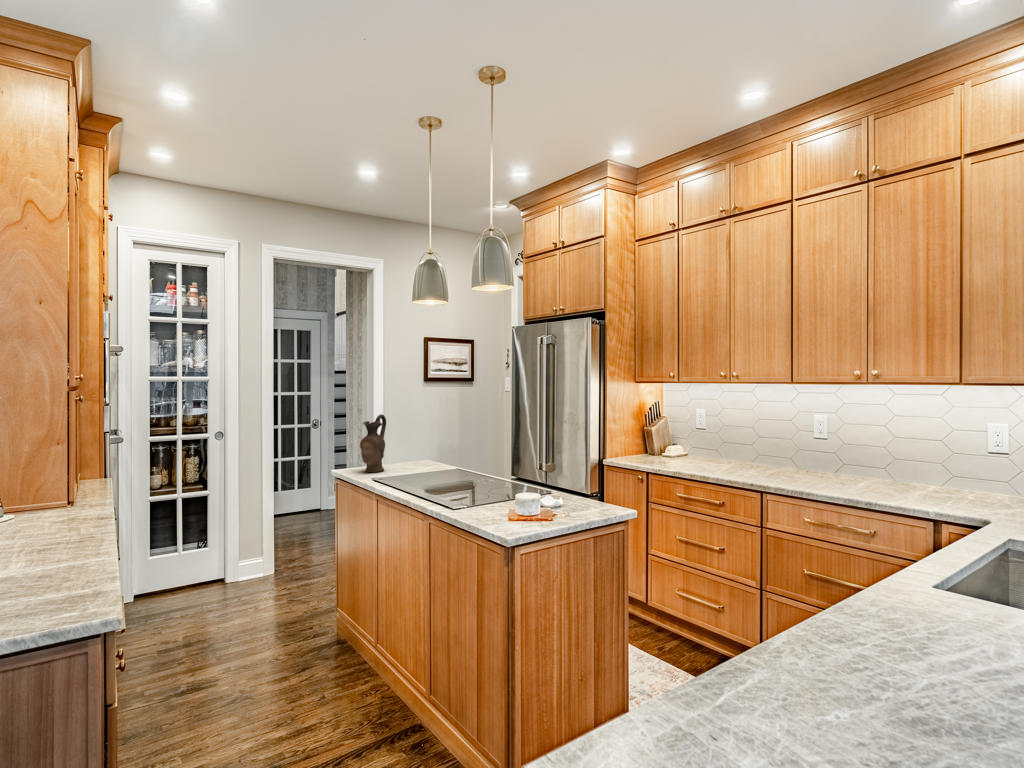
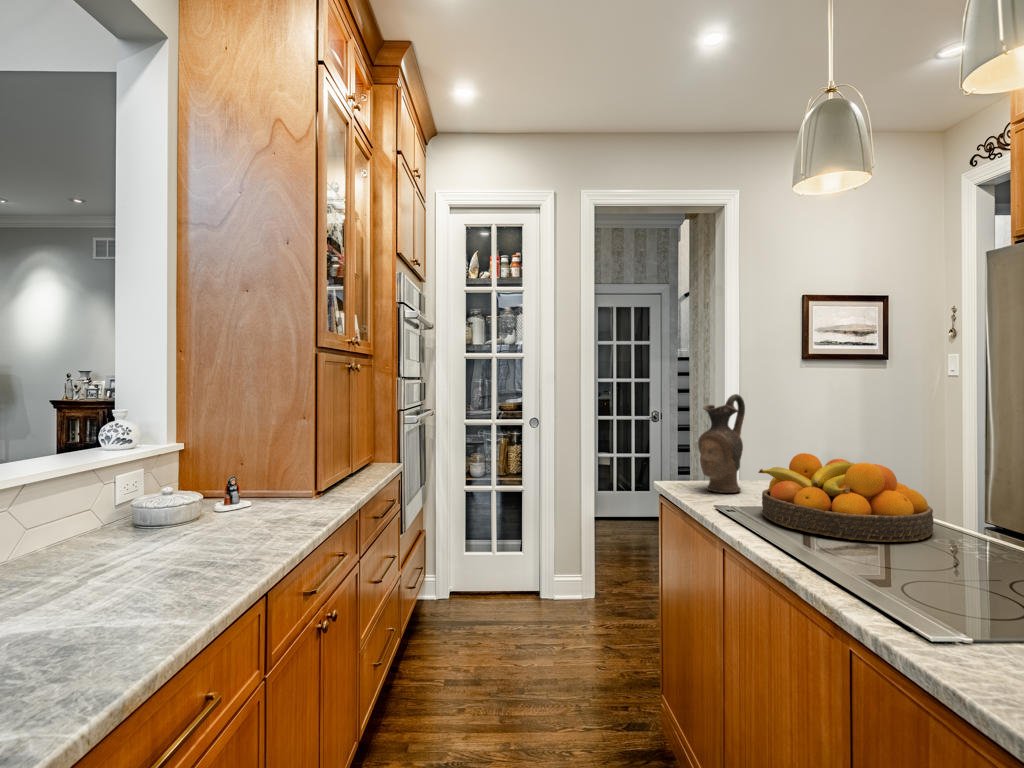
fruit bowl: none [392,446,466,484] -> present [758,453,933,542]

